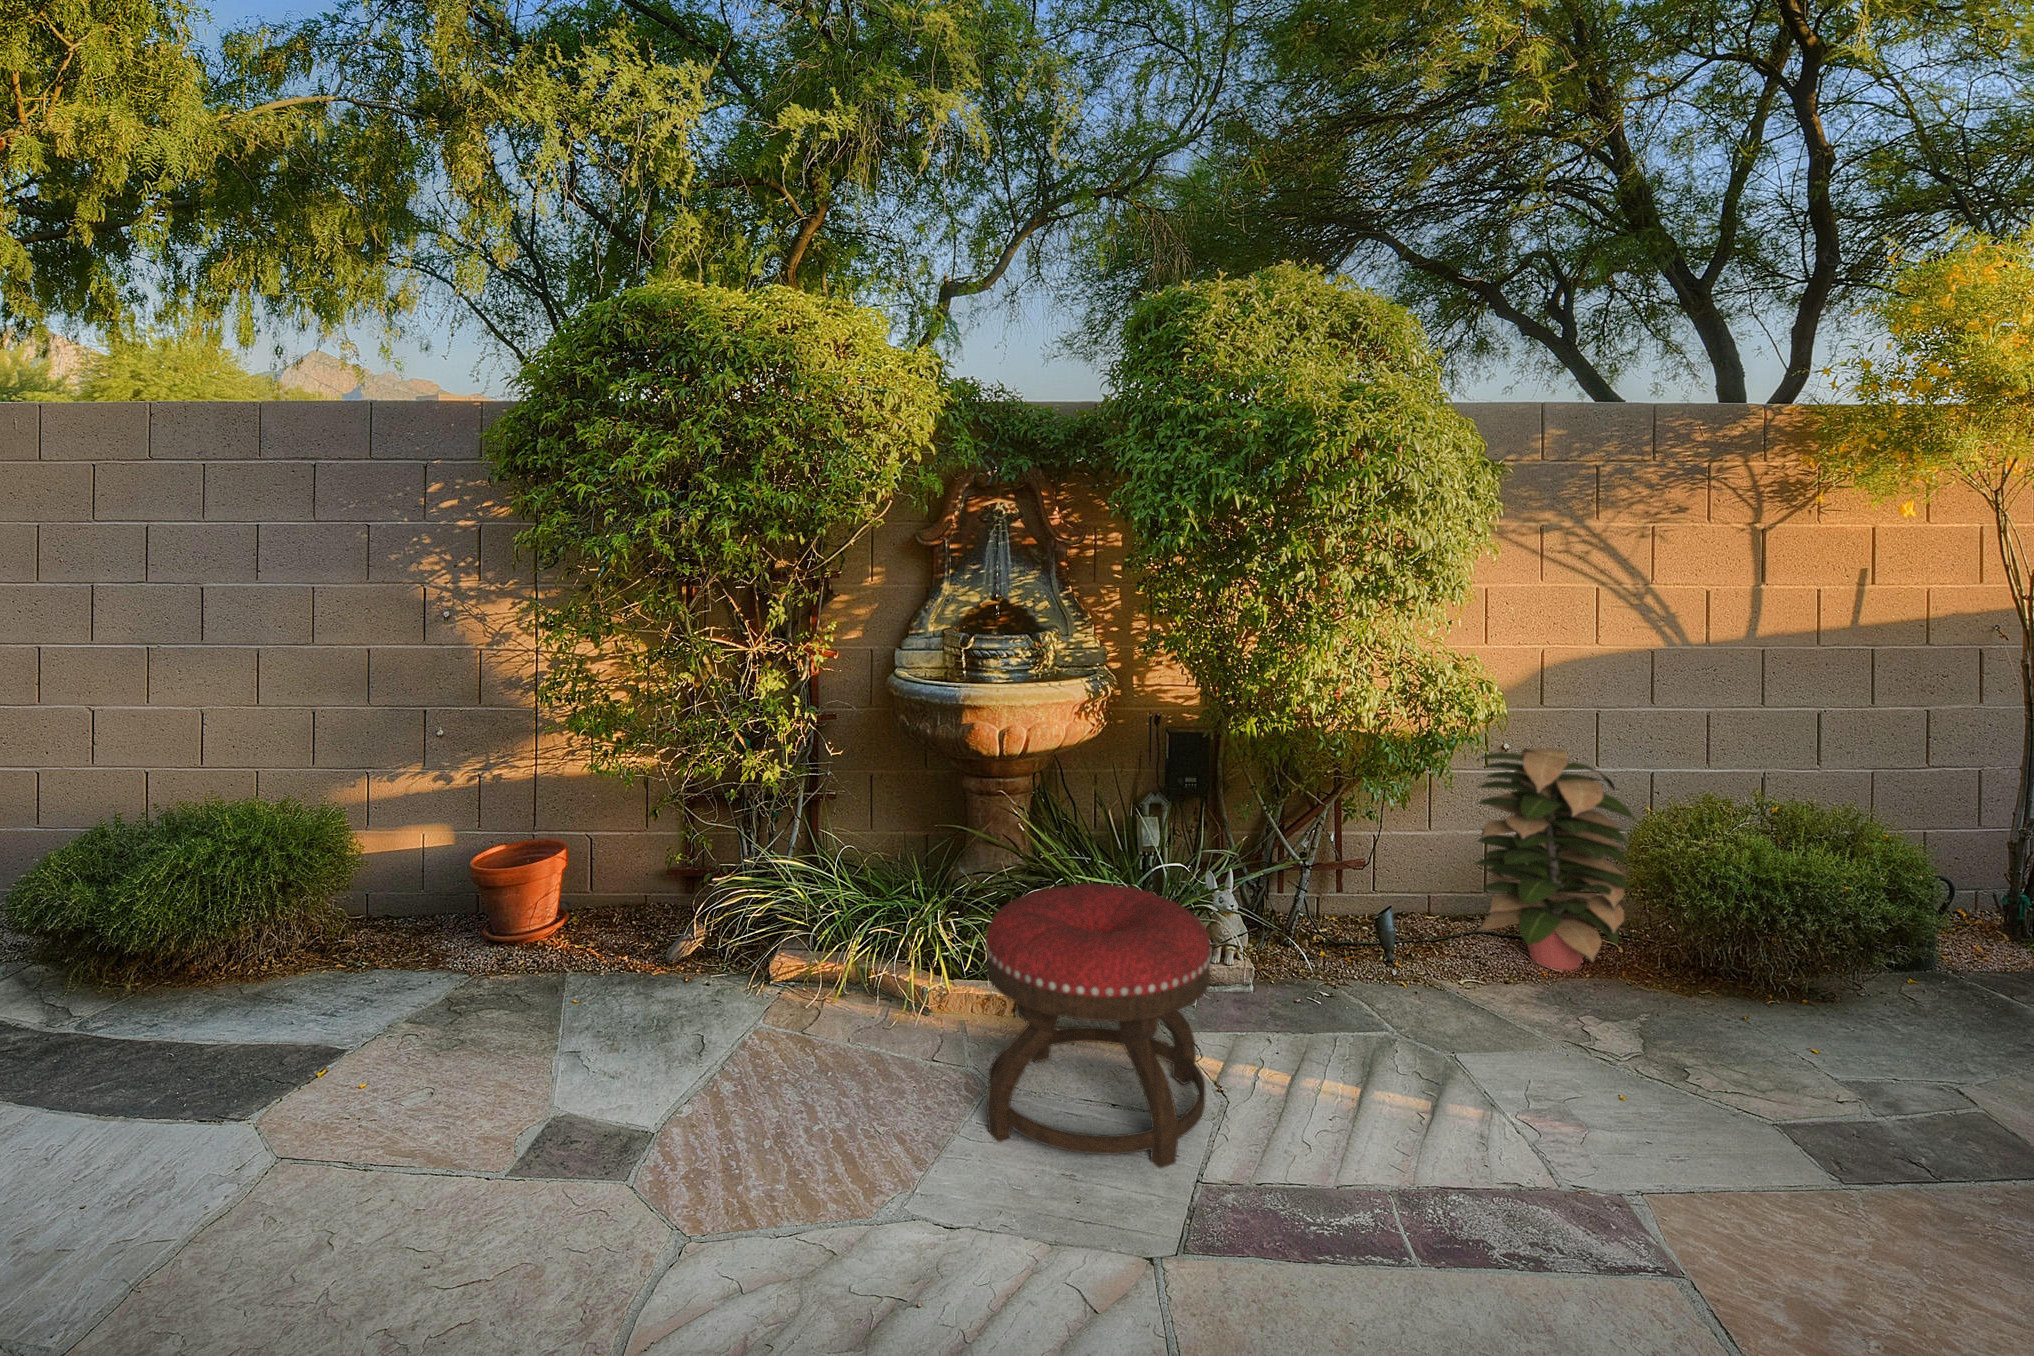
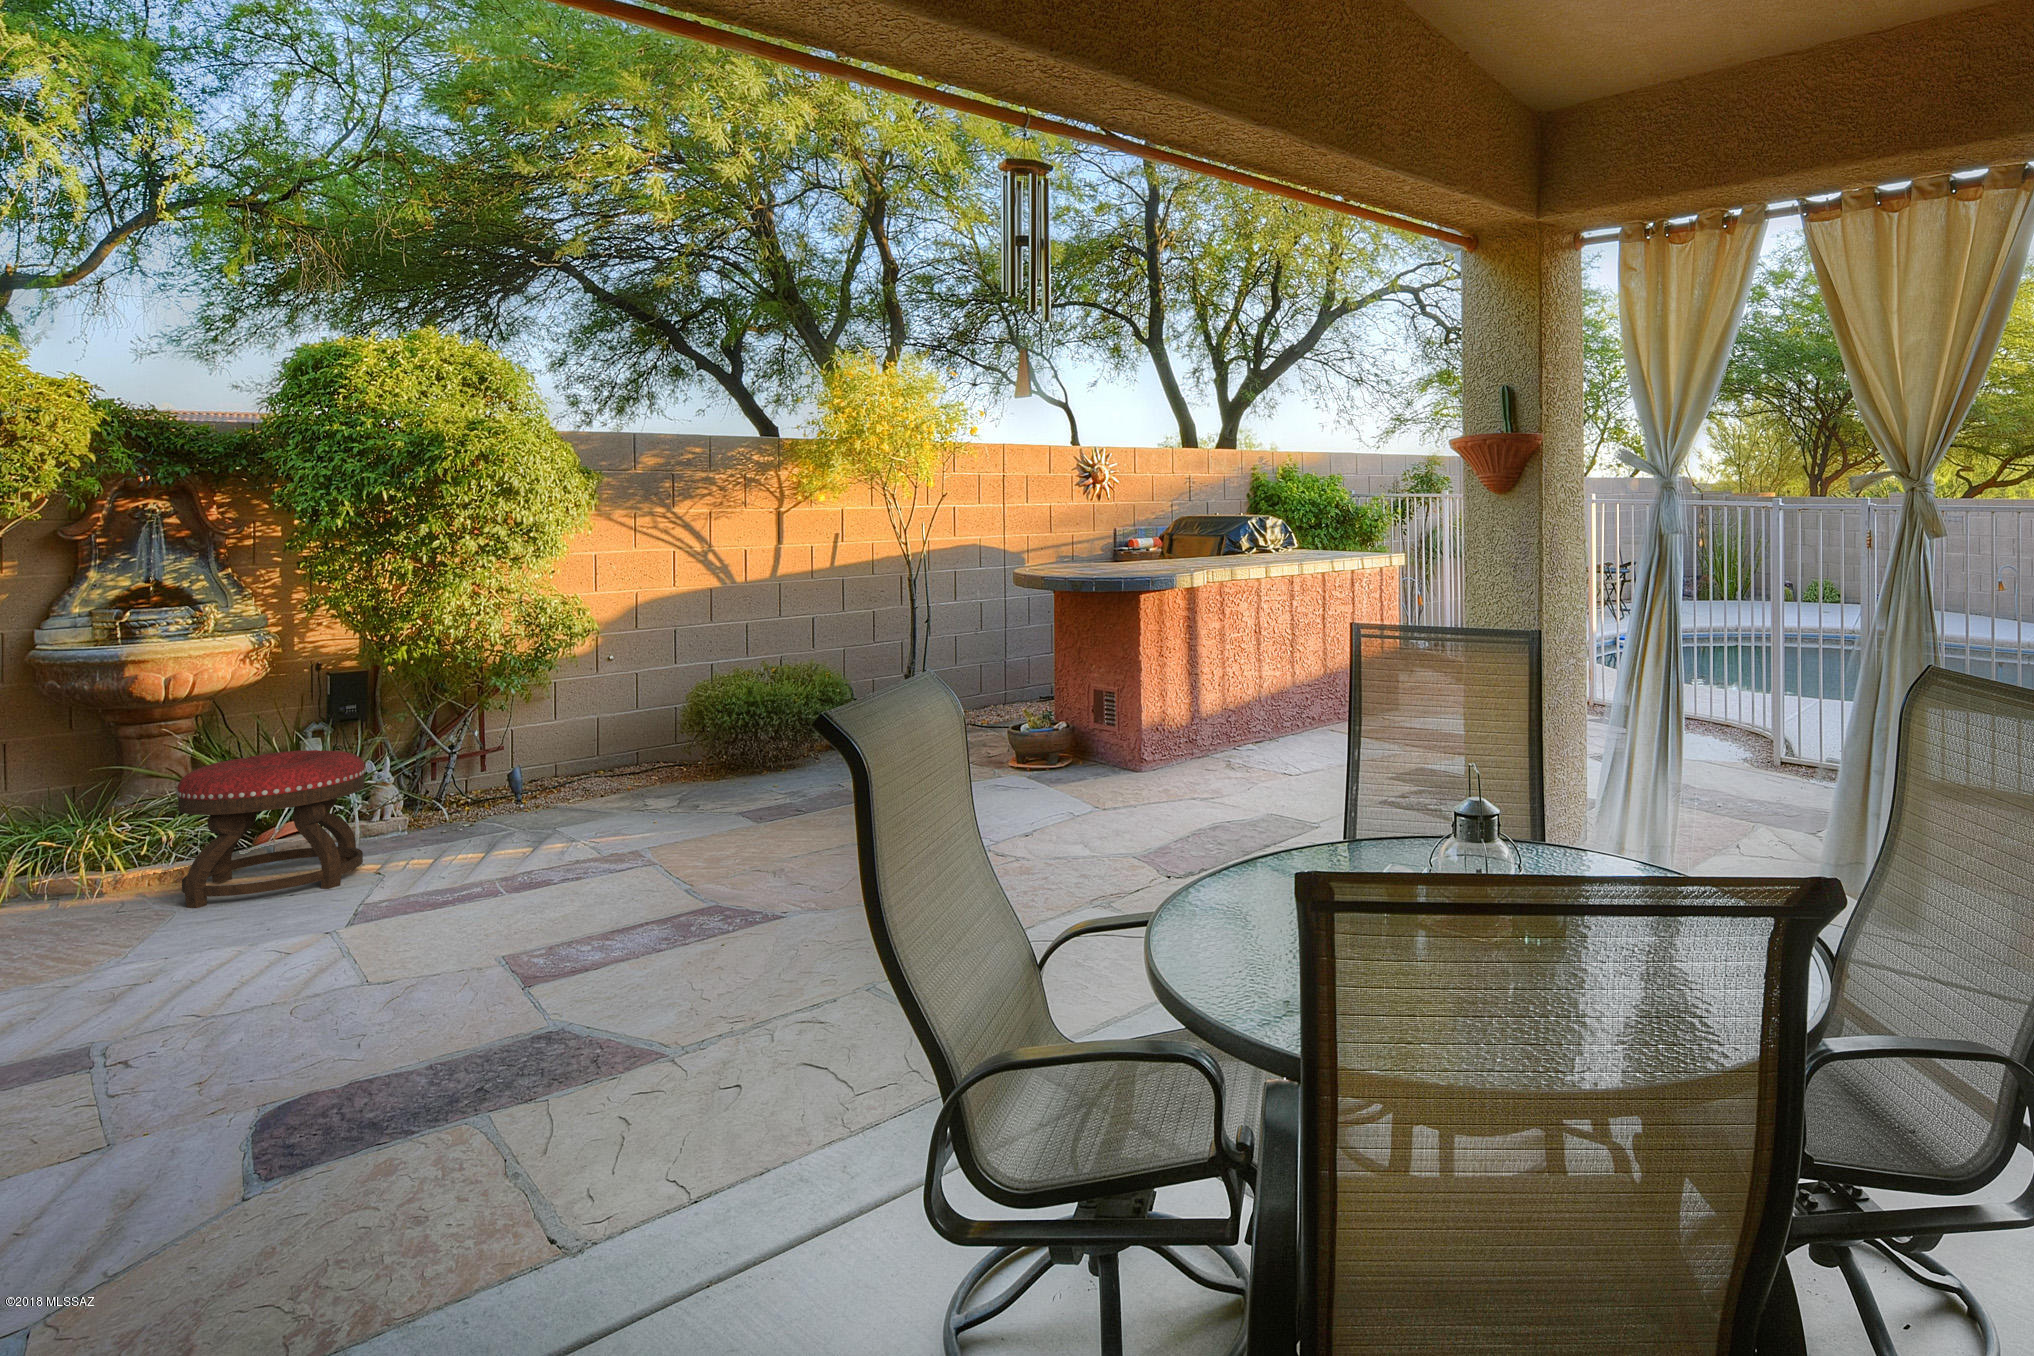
decorative plant: present [1476,748,1633,970] -> none [584,652,690,786]

